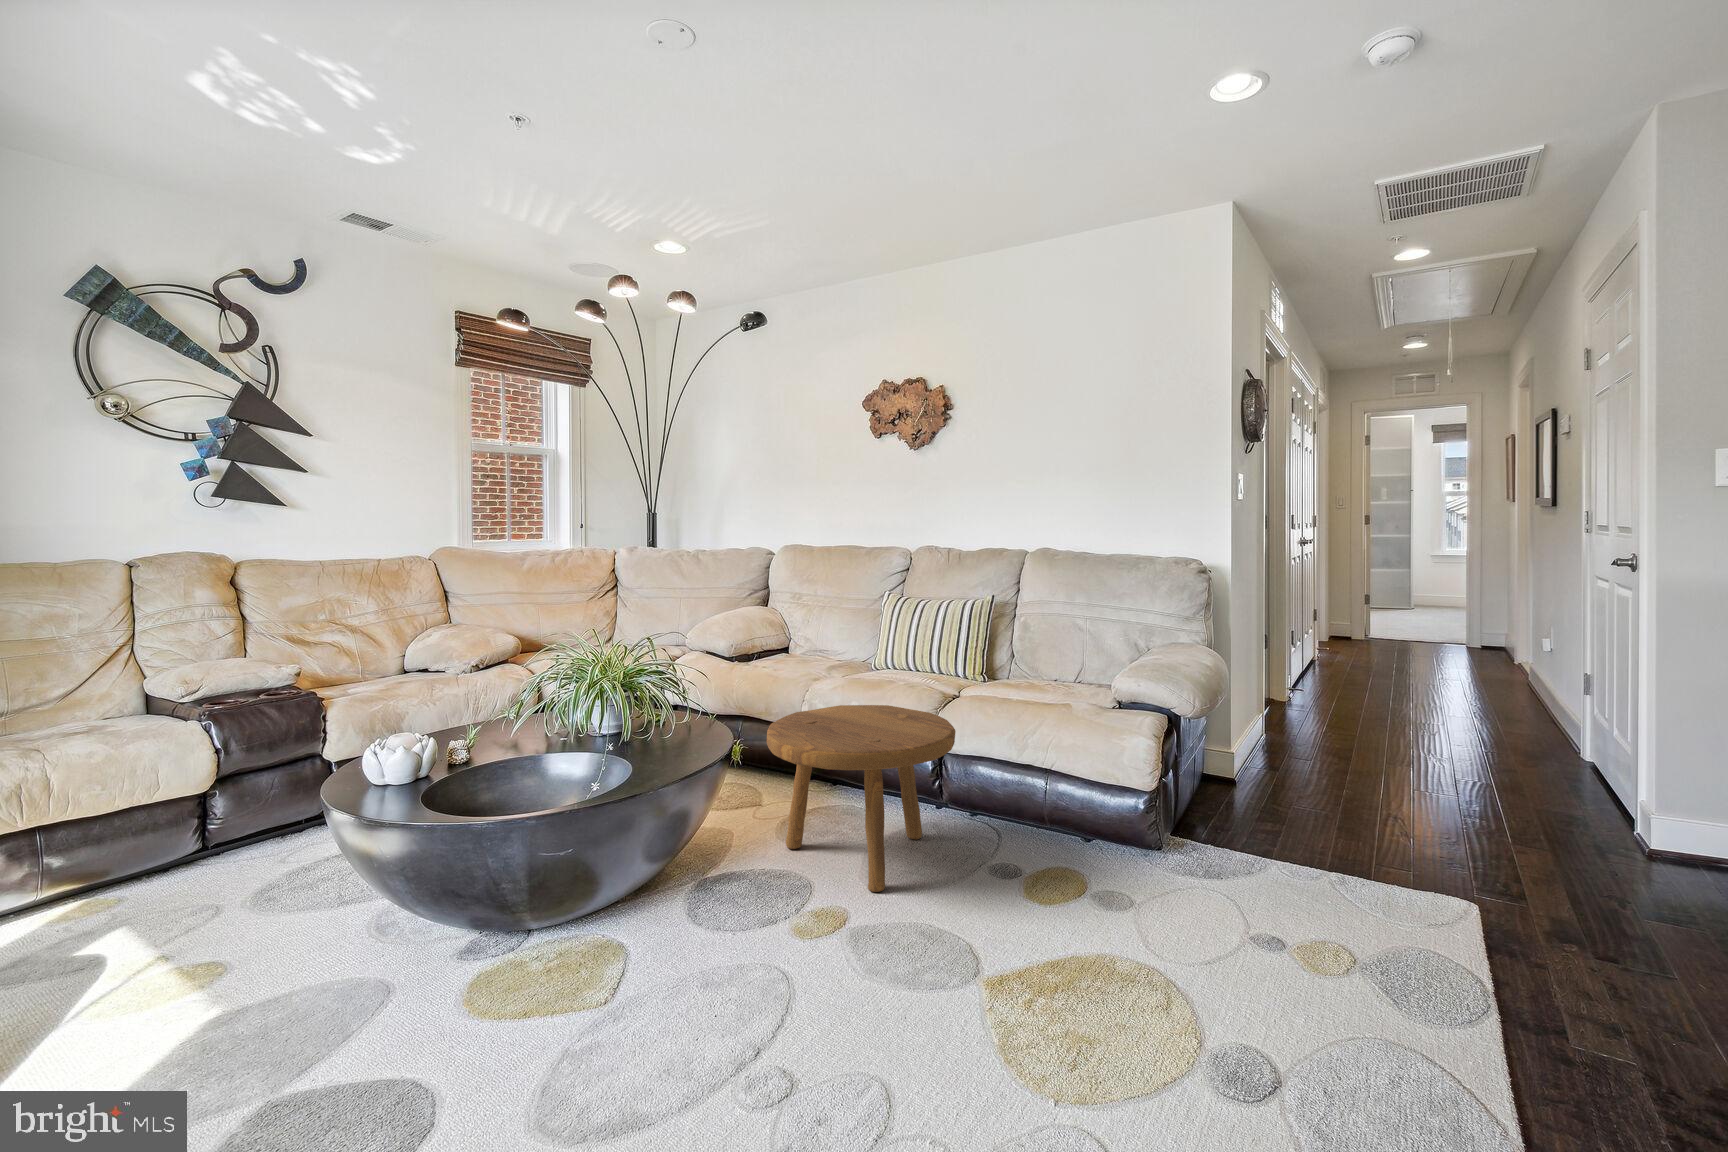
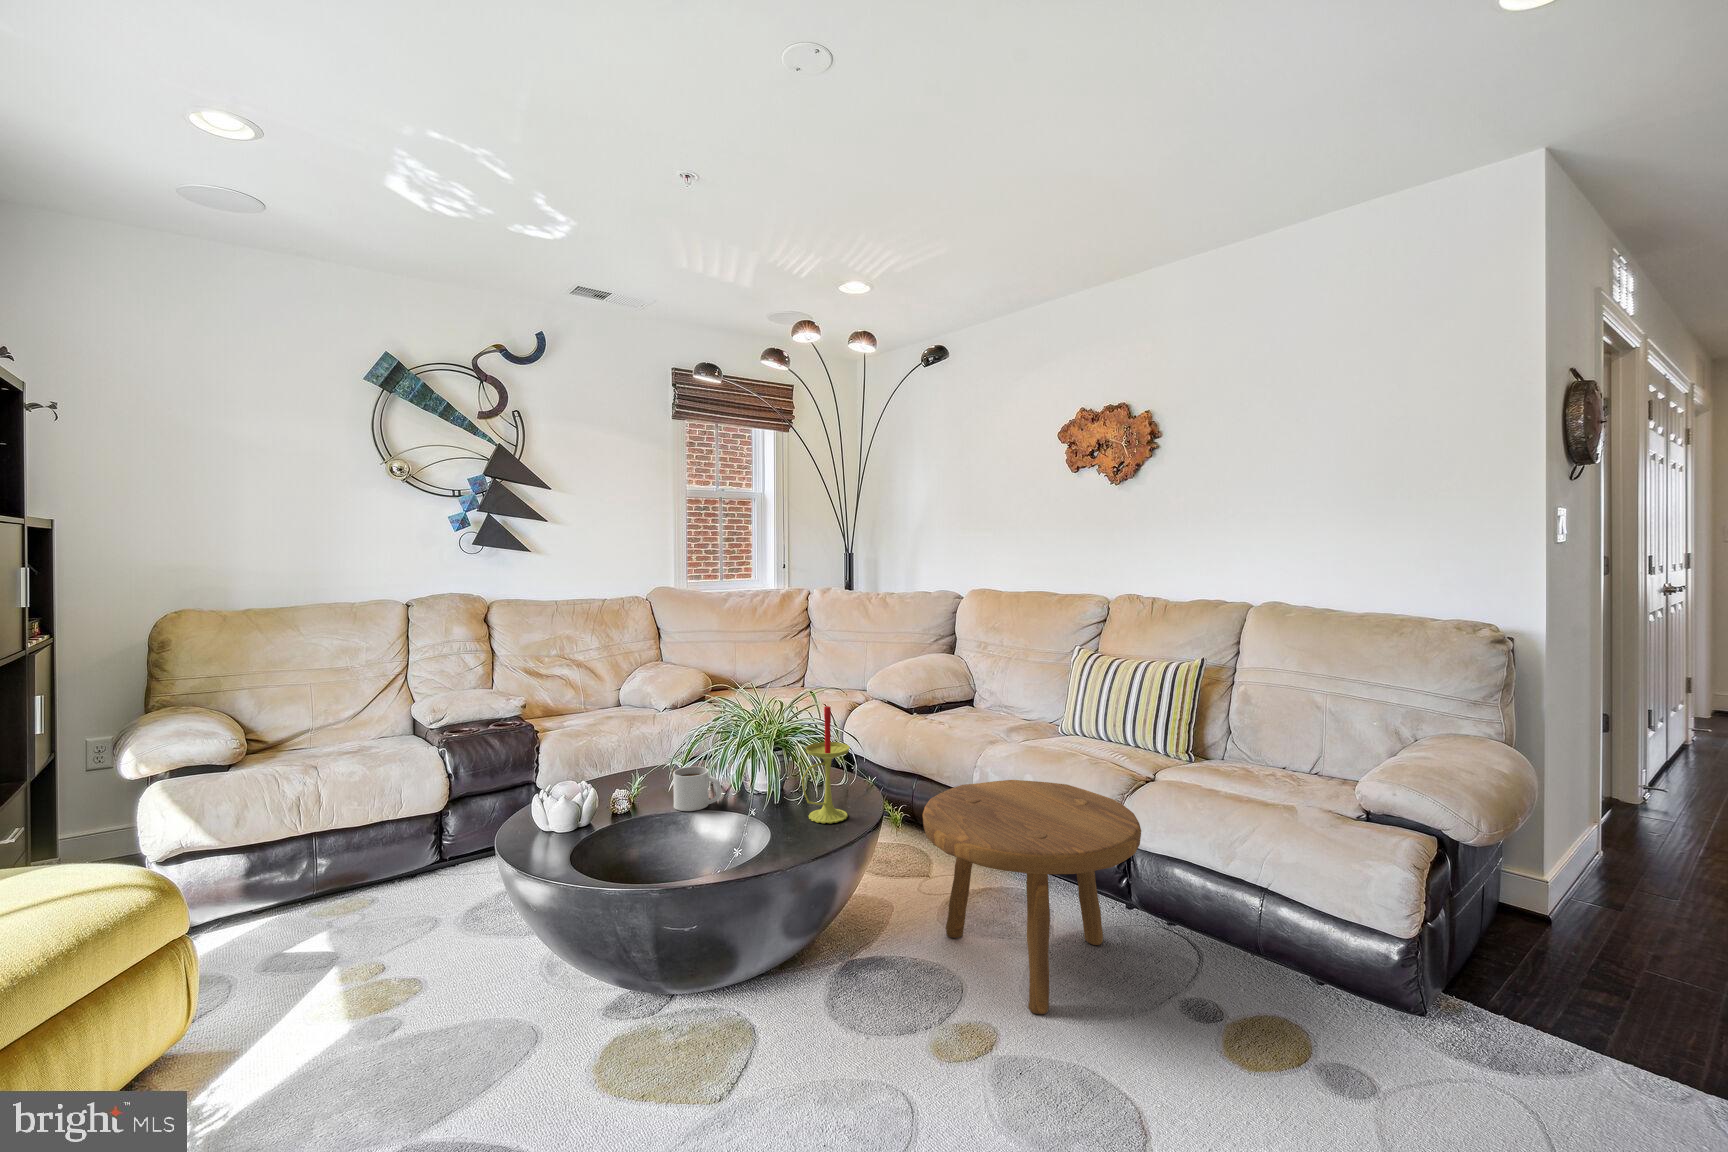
candle: none [654,637,699,749] -> present [801,706,850,823]
mug: none [515,709,567,751] -> present [673,767,721,811]

